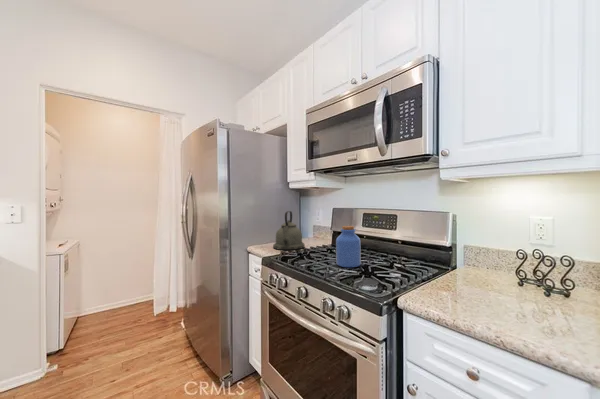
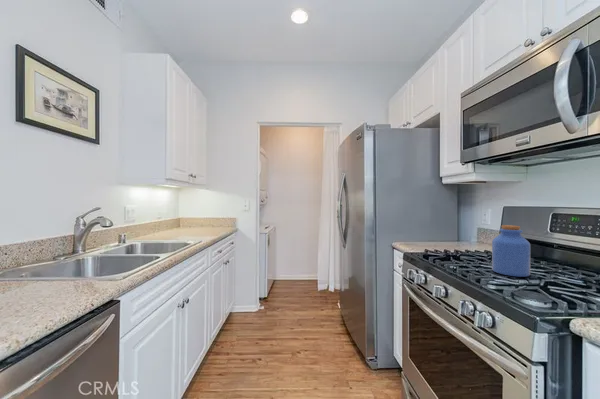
kettle: present [273,211,305,250] -> none [420,208,459,250]

